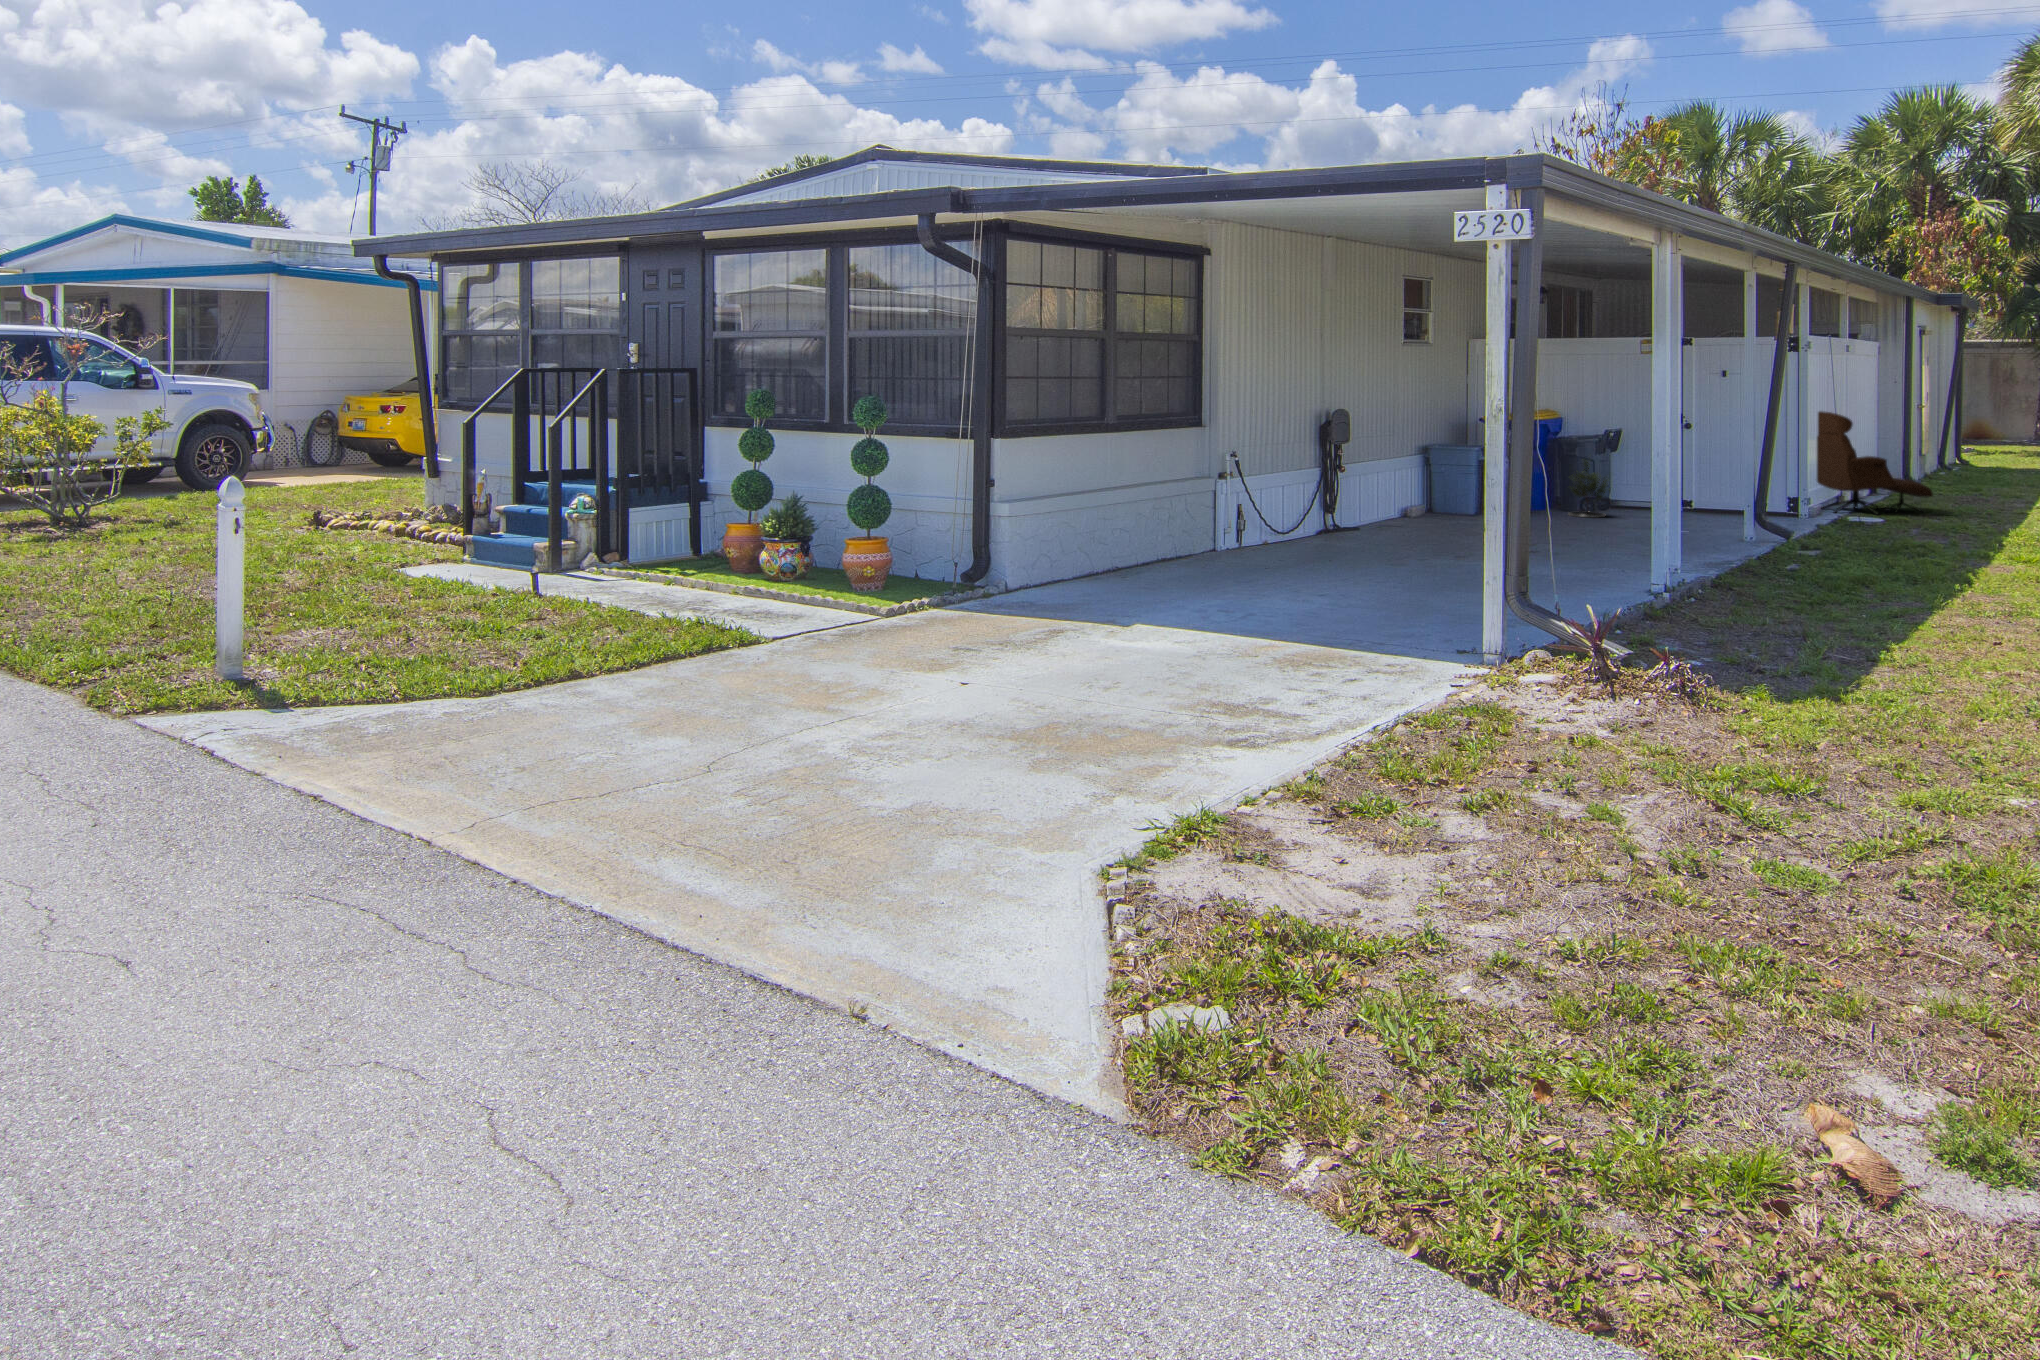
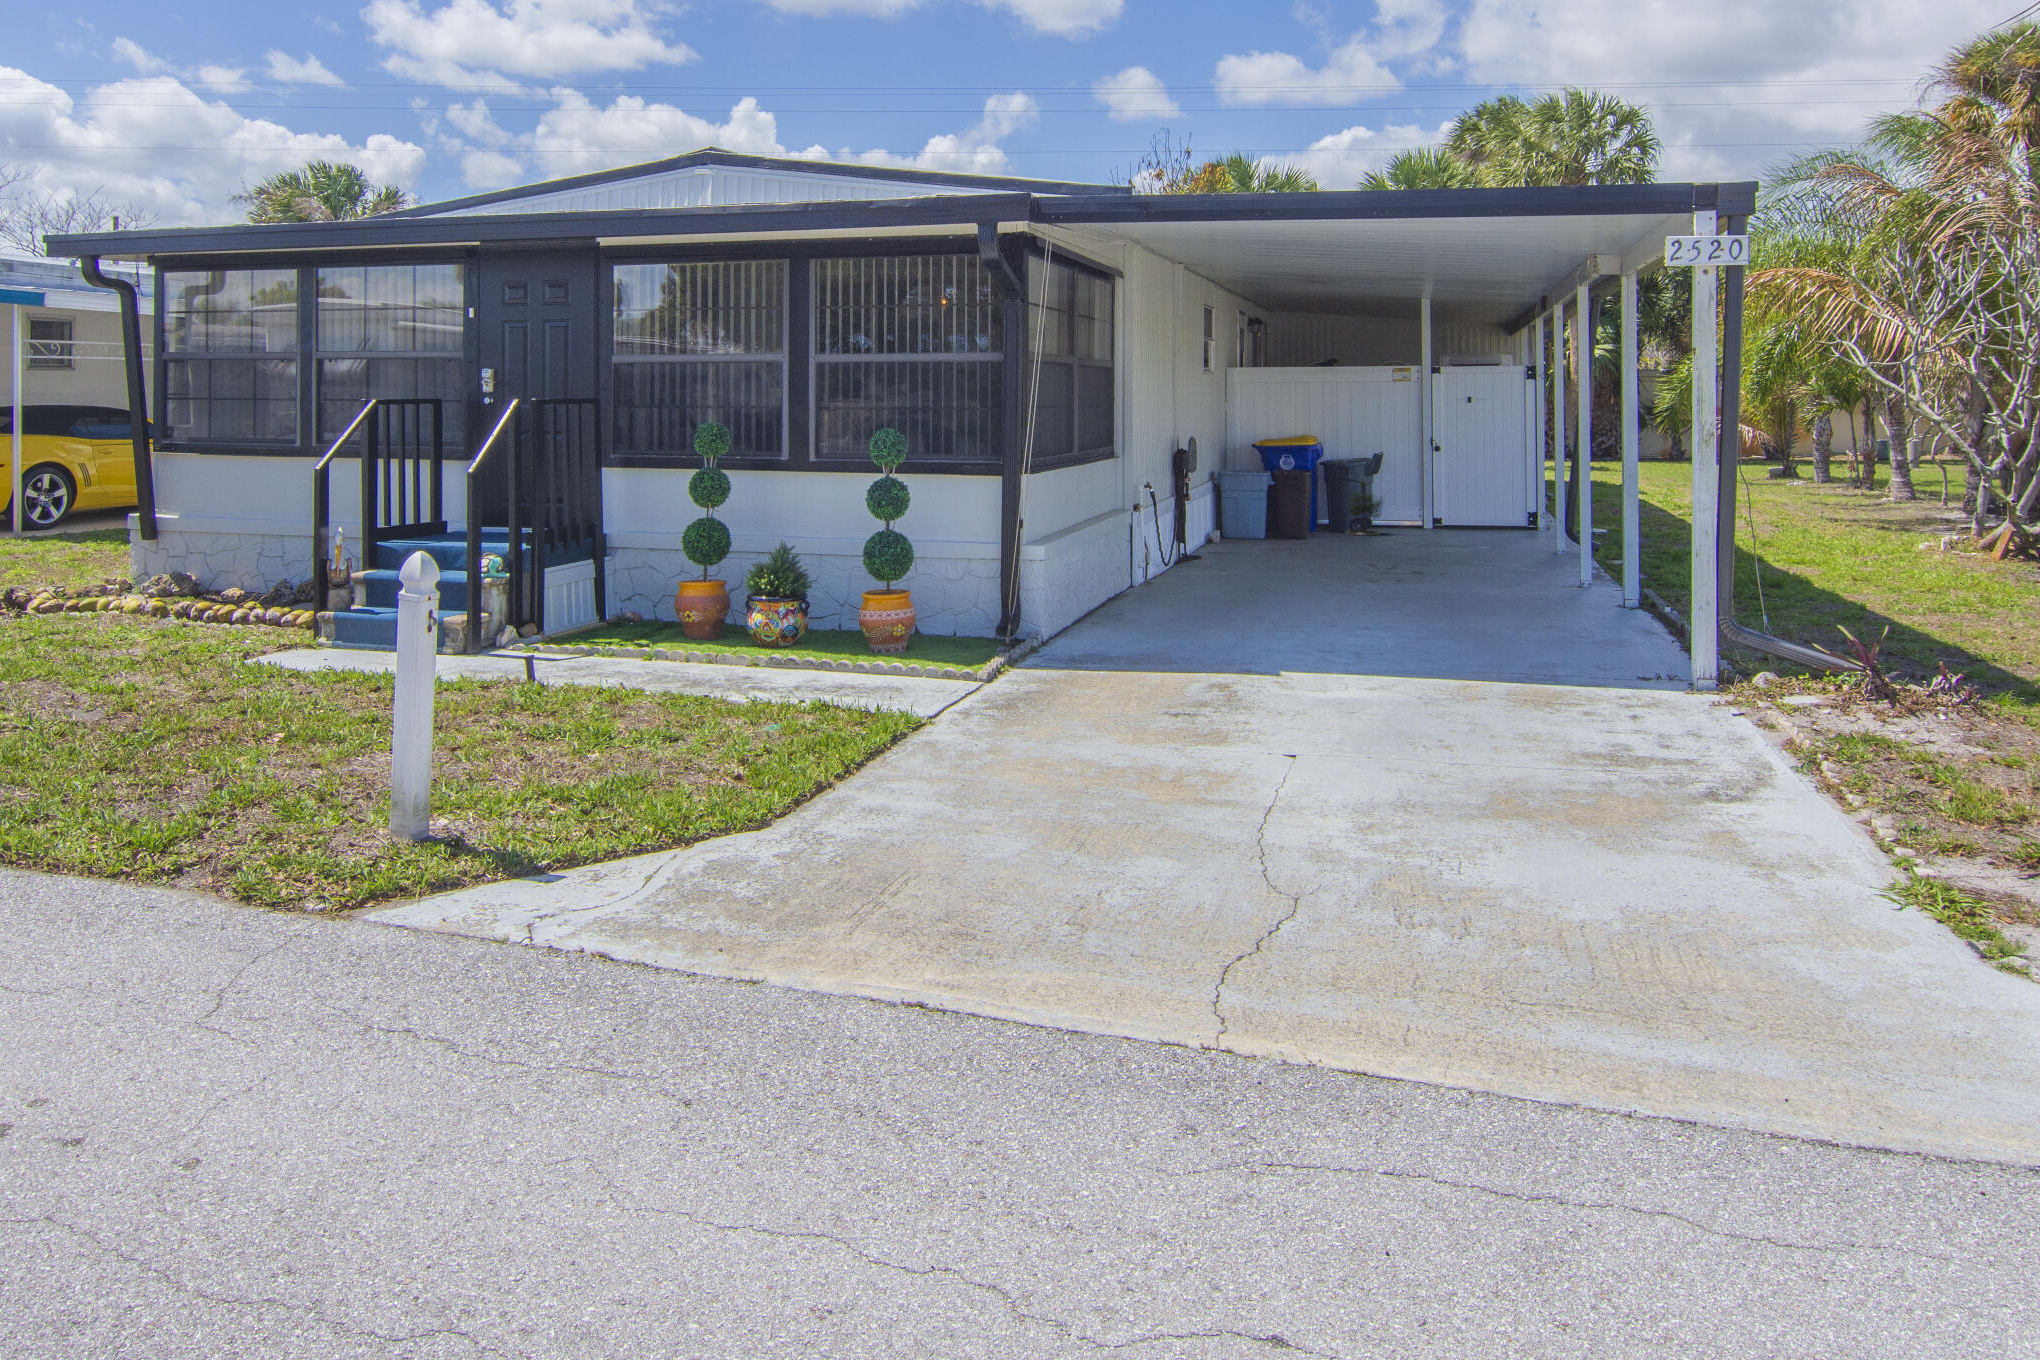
lounge chair: present [1817,411,1933,515] -> none [1506,434,1605,524]

